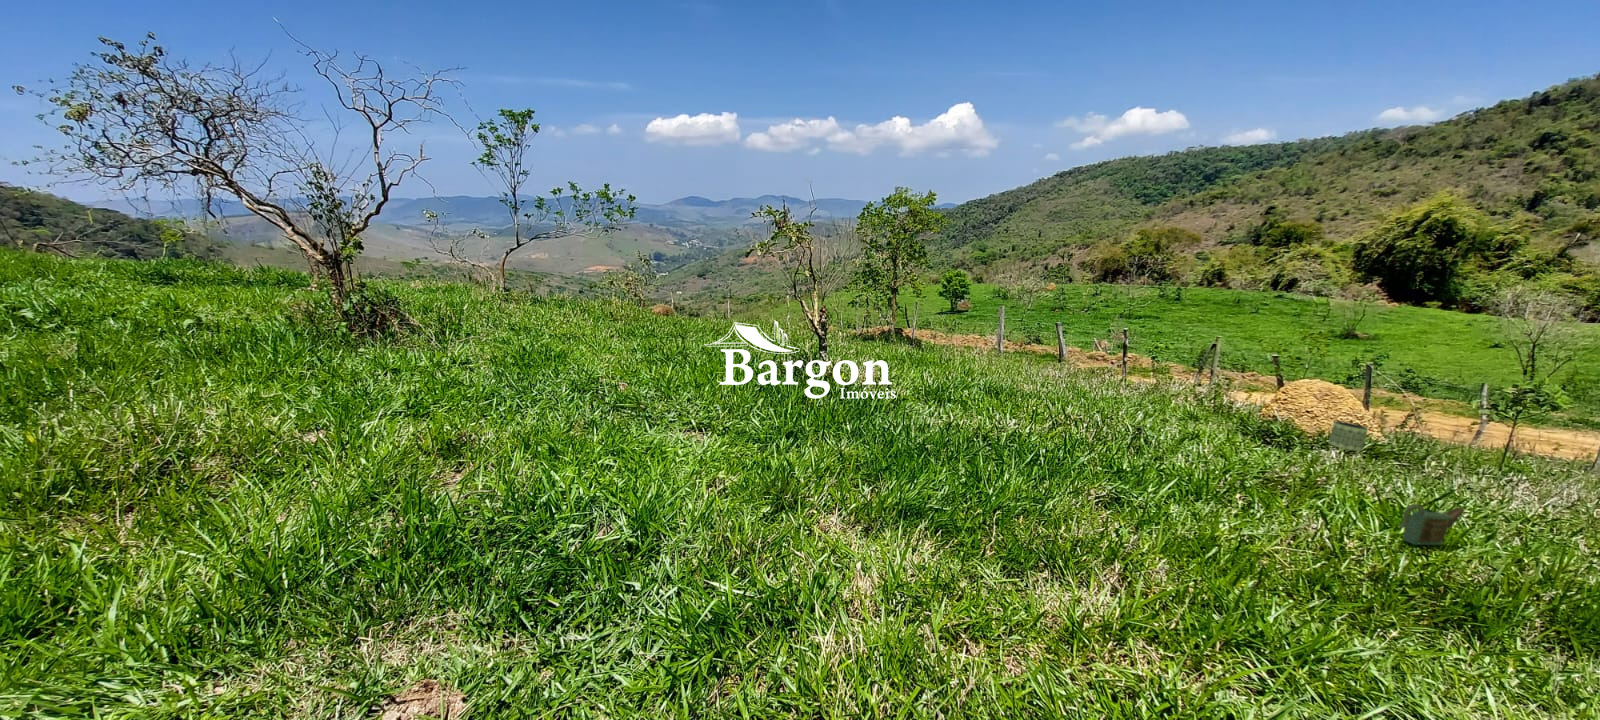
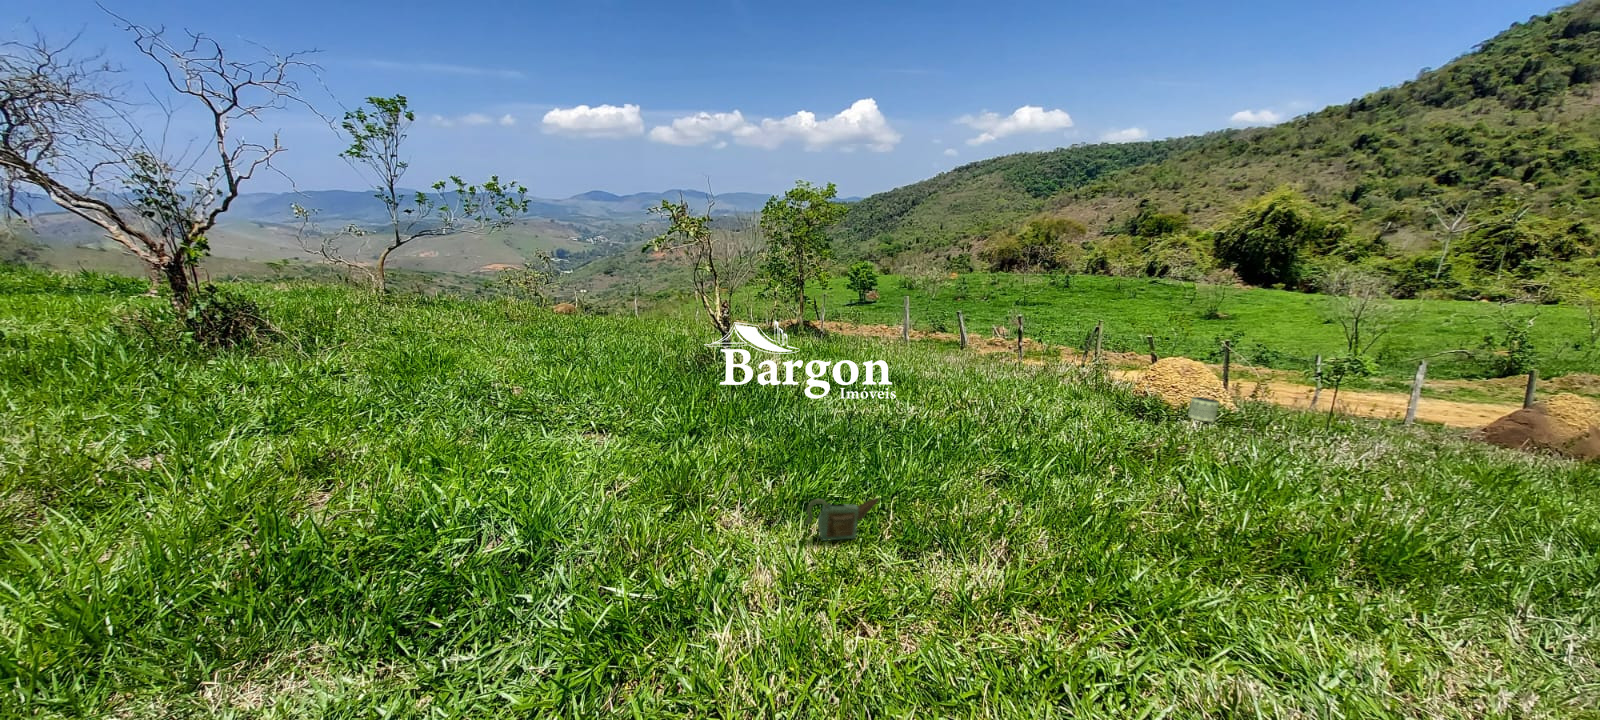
watering can: present [1400,504,1465,545] -> present [806,498,878,541]

